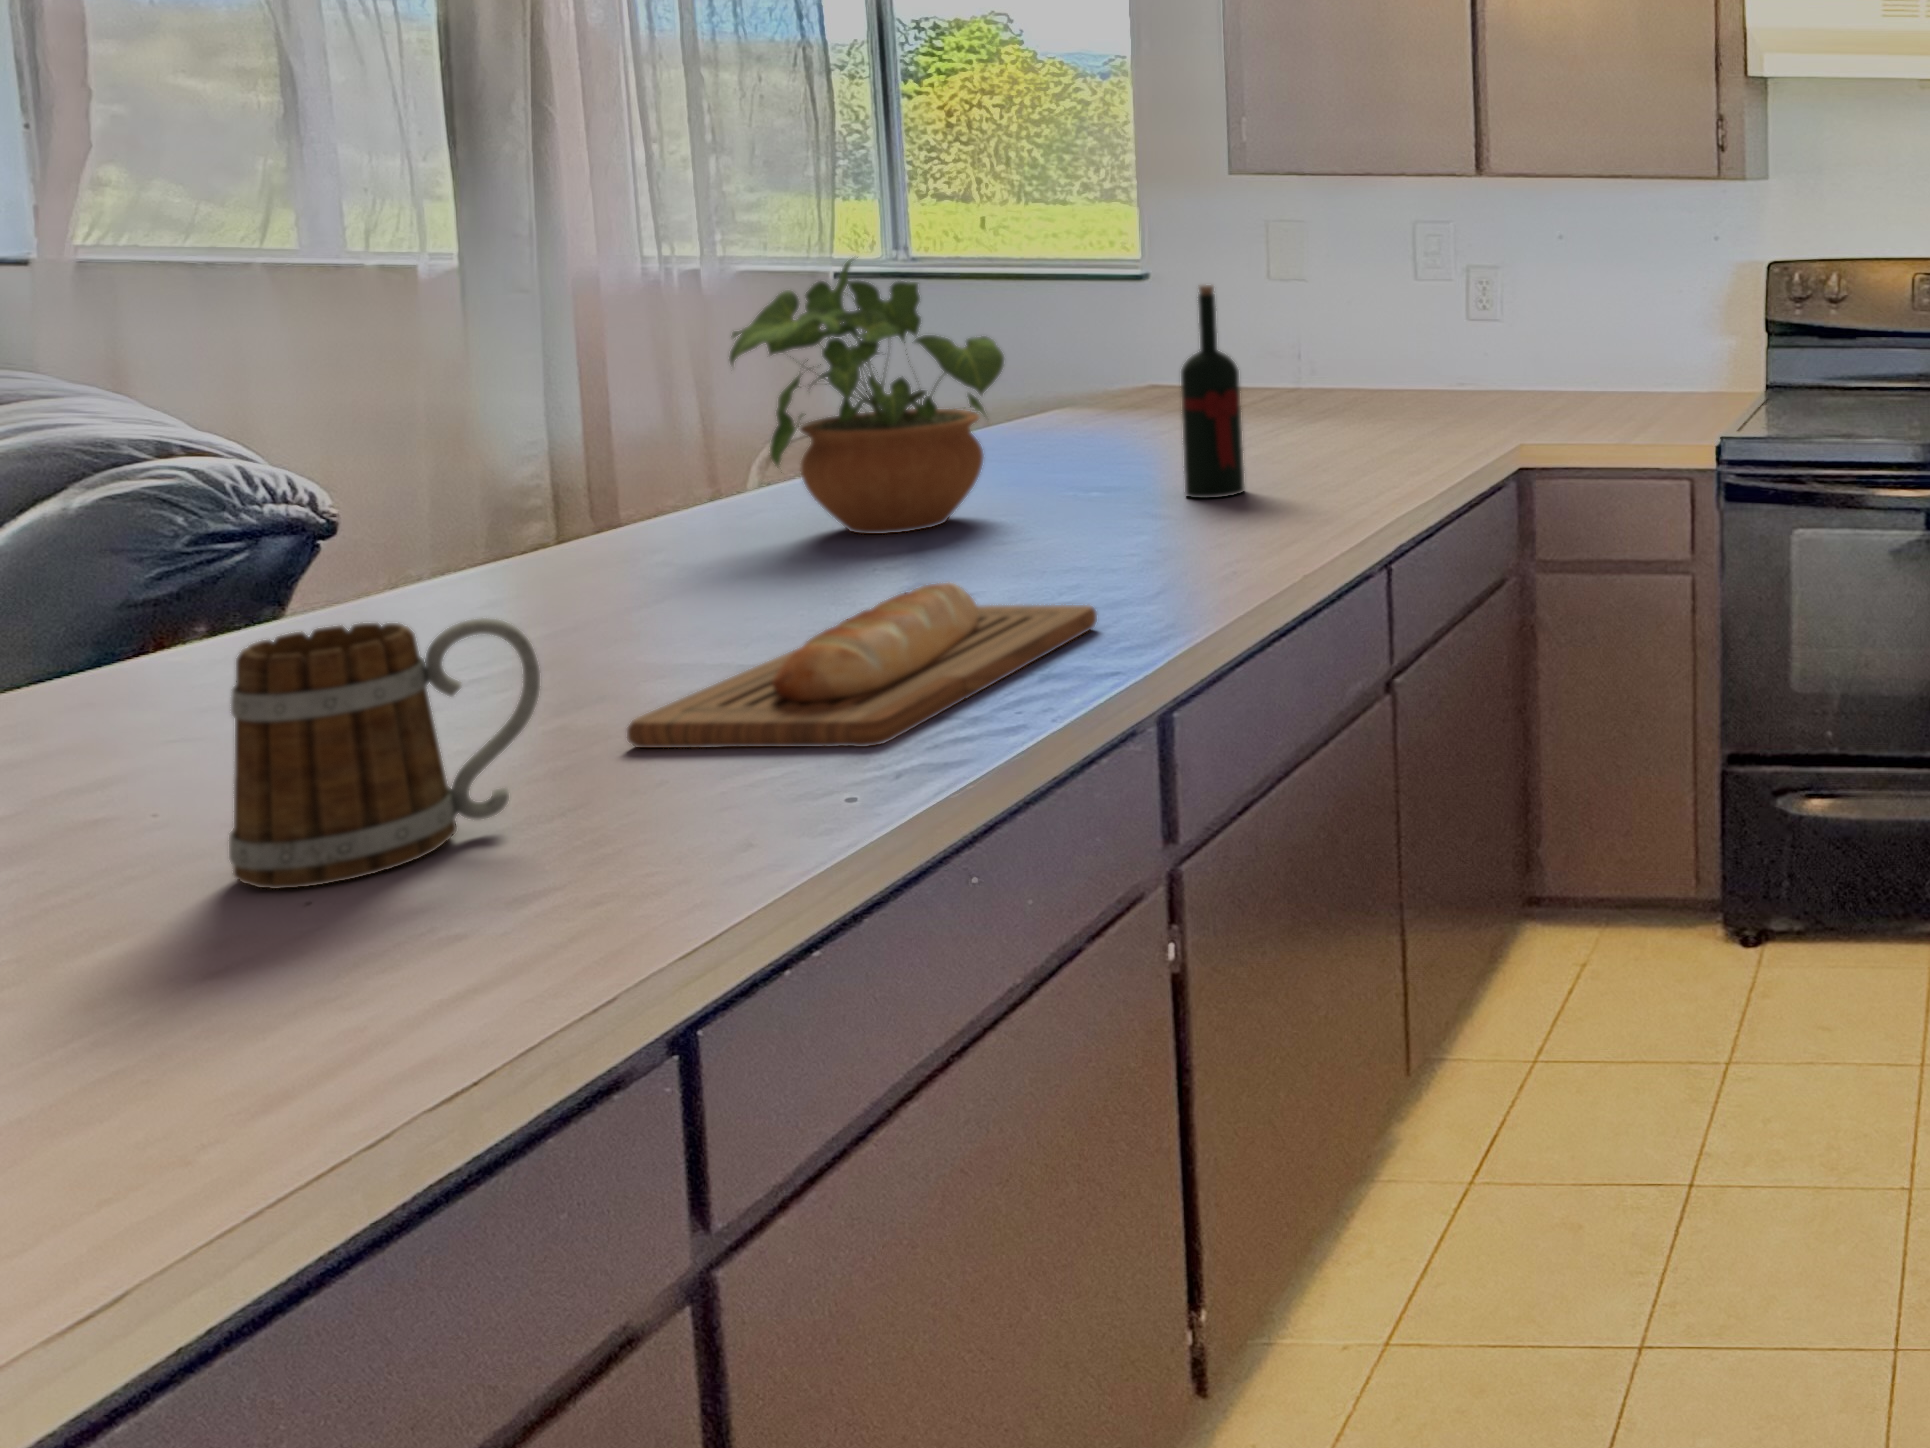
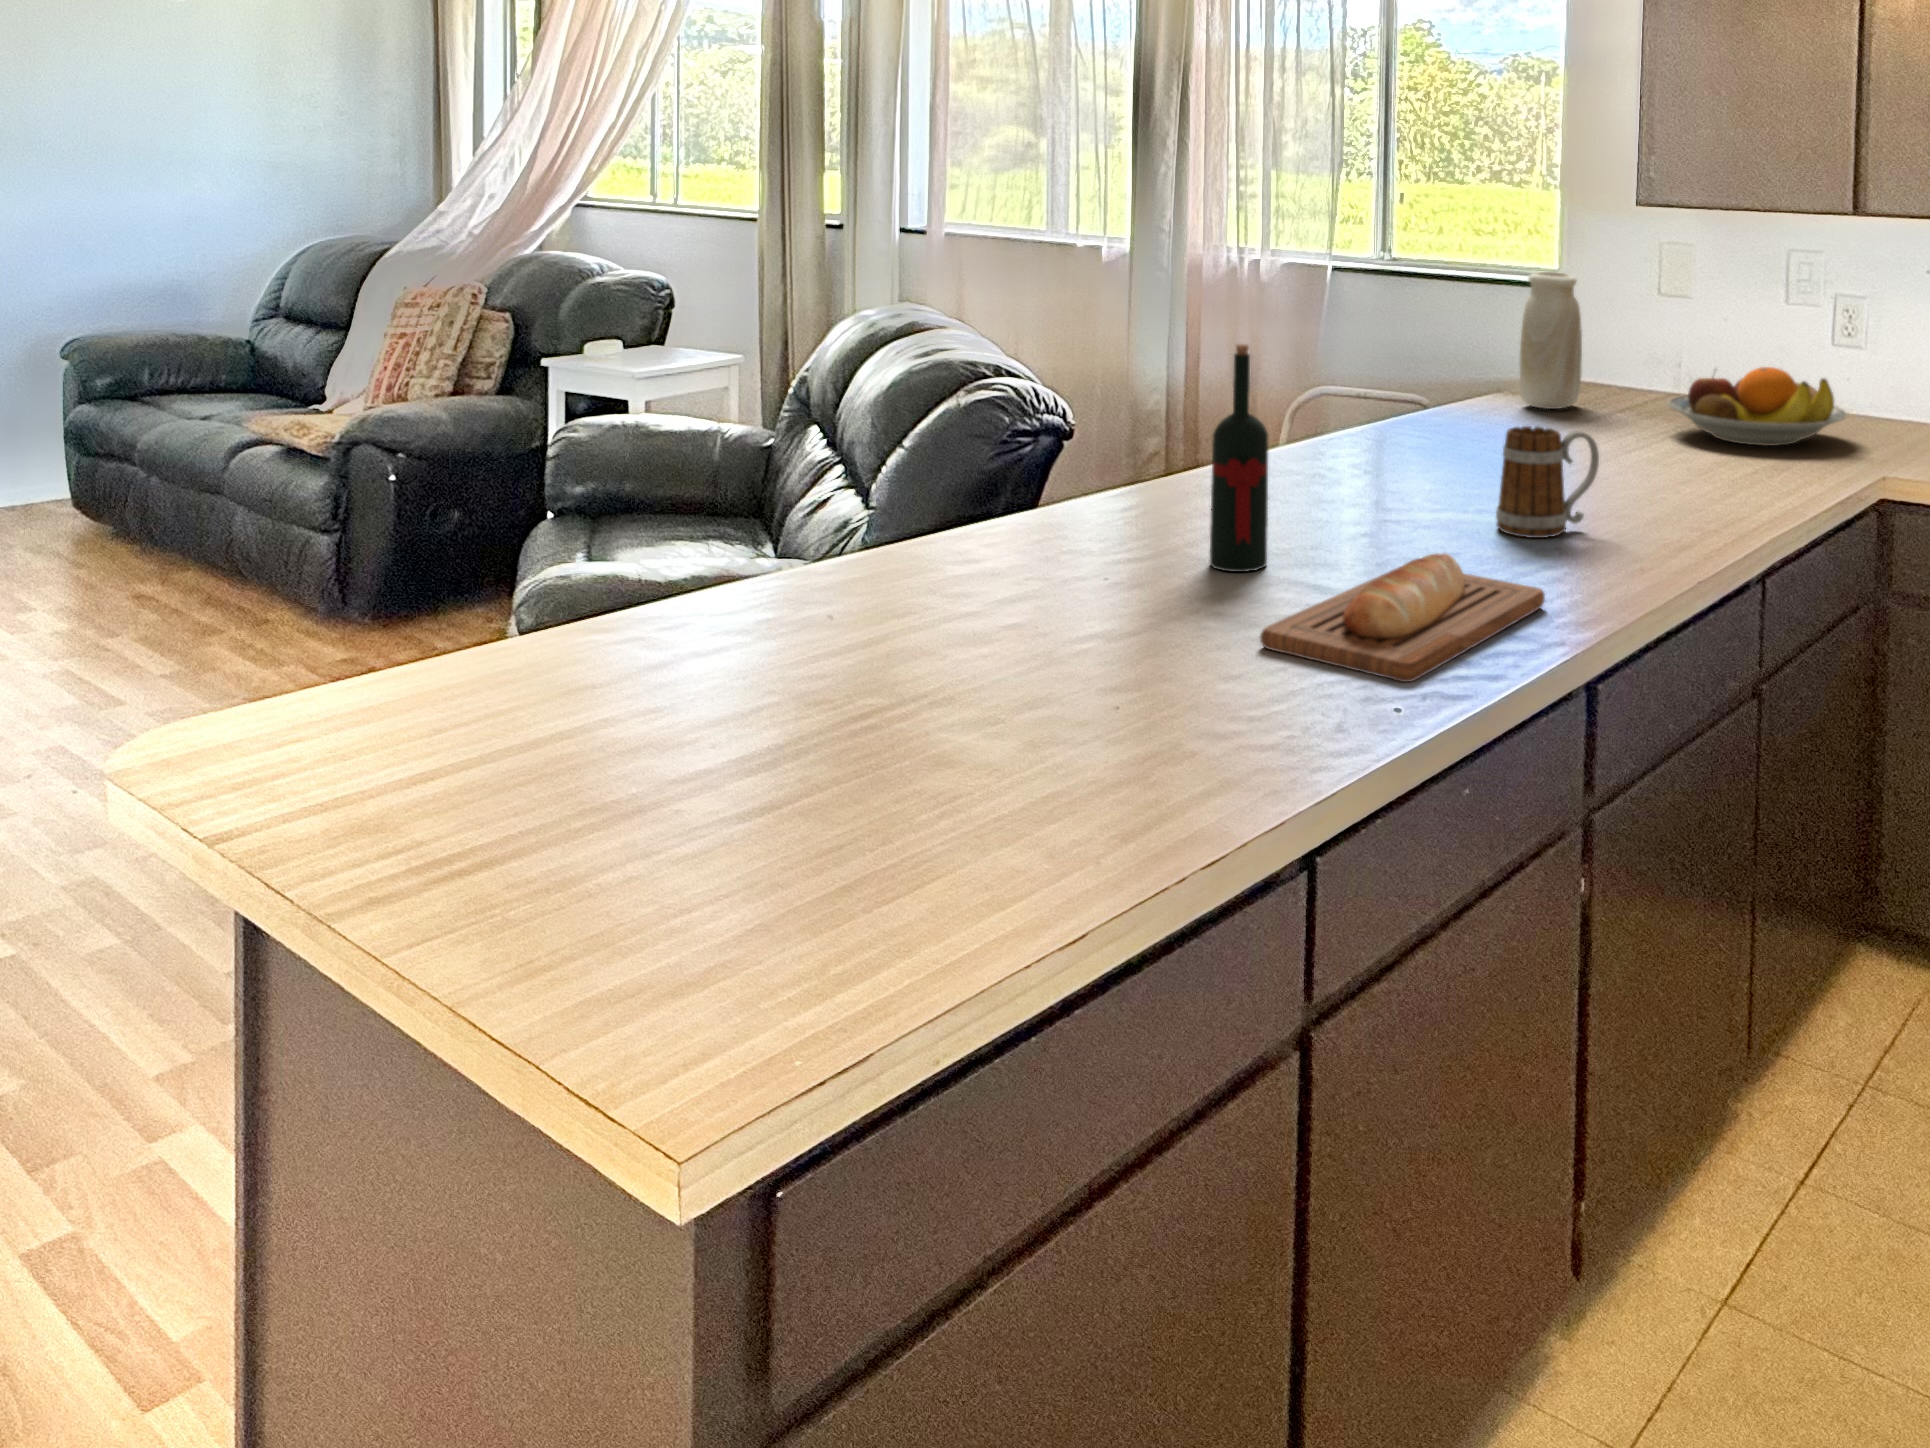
potted plant: present [730,257,1004,534] -> none [1304,274,1477,491]
vase: none [1089,260,1175,423] -> present [1520,272,1582,409]
wine bottle: present [1181,285,1245,498] -> present [1210,344,1269,572]
fruit bowl: none [1281,346,1486,433] -> present [1668,367,1847,446]
mug: present [229,618,540,889] -> present [1496,426,1599,538]

